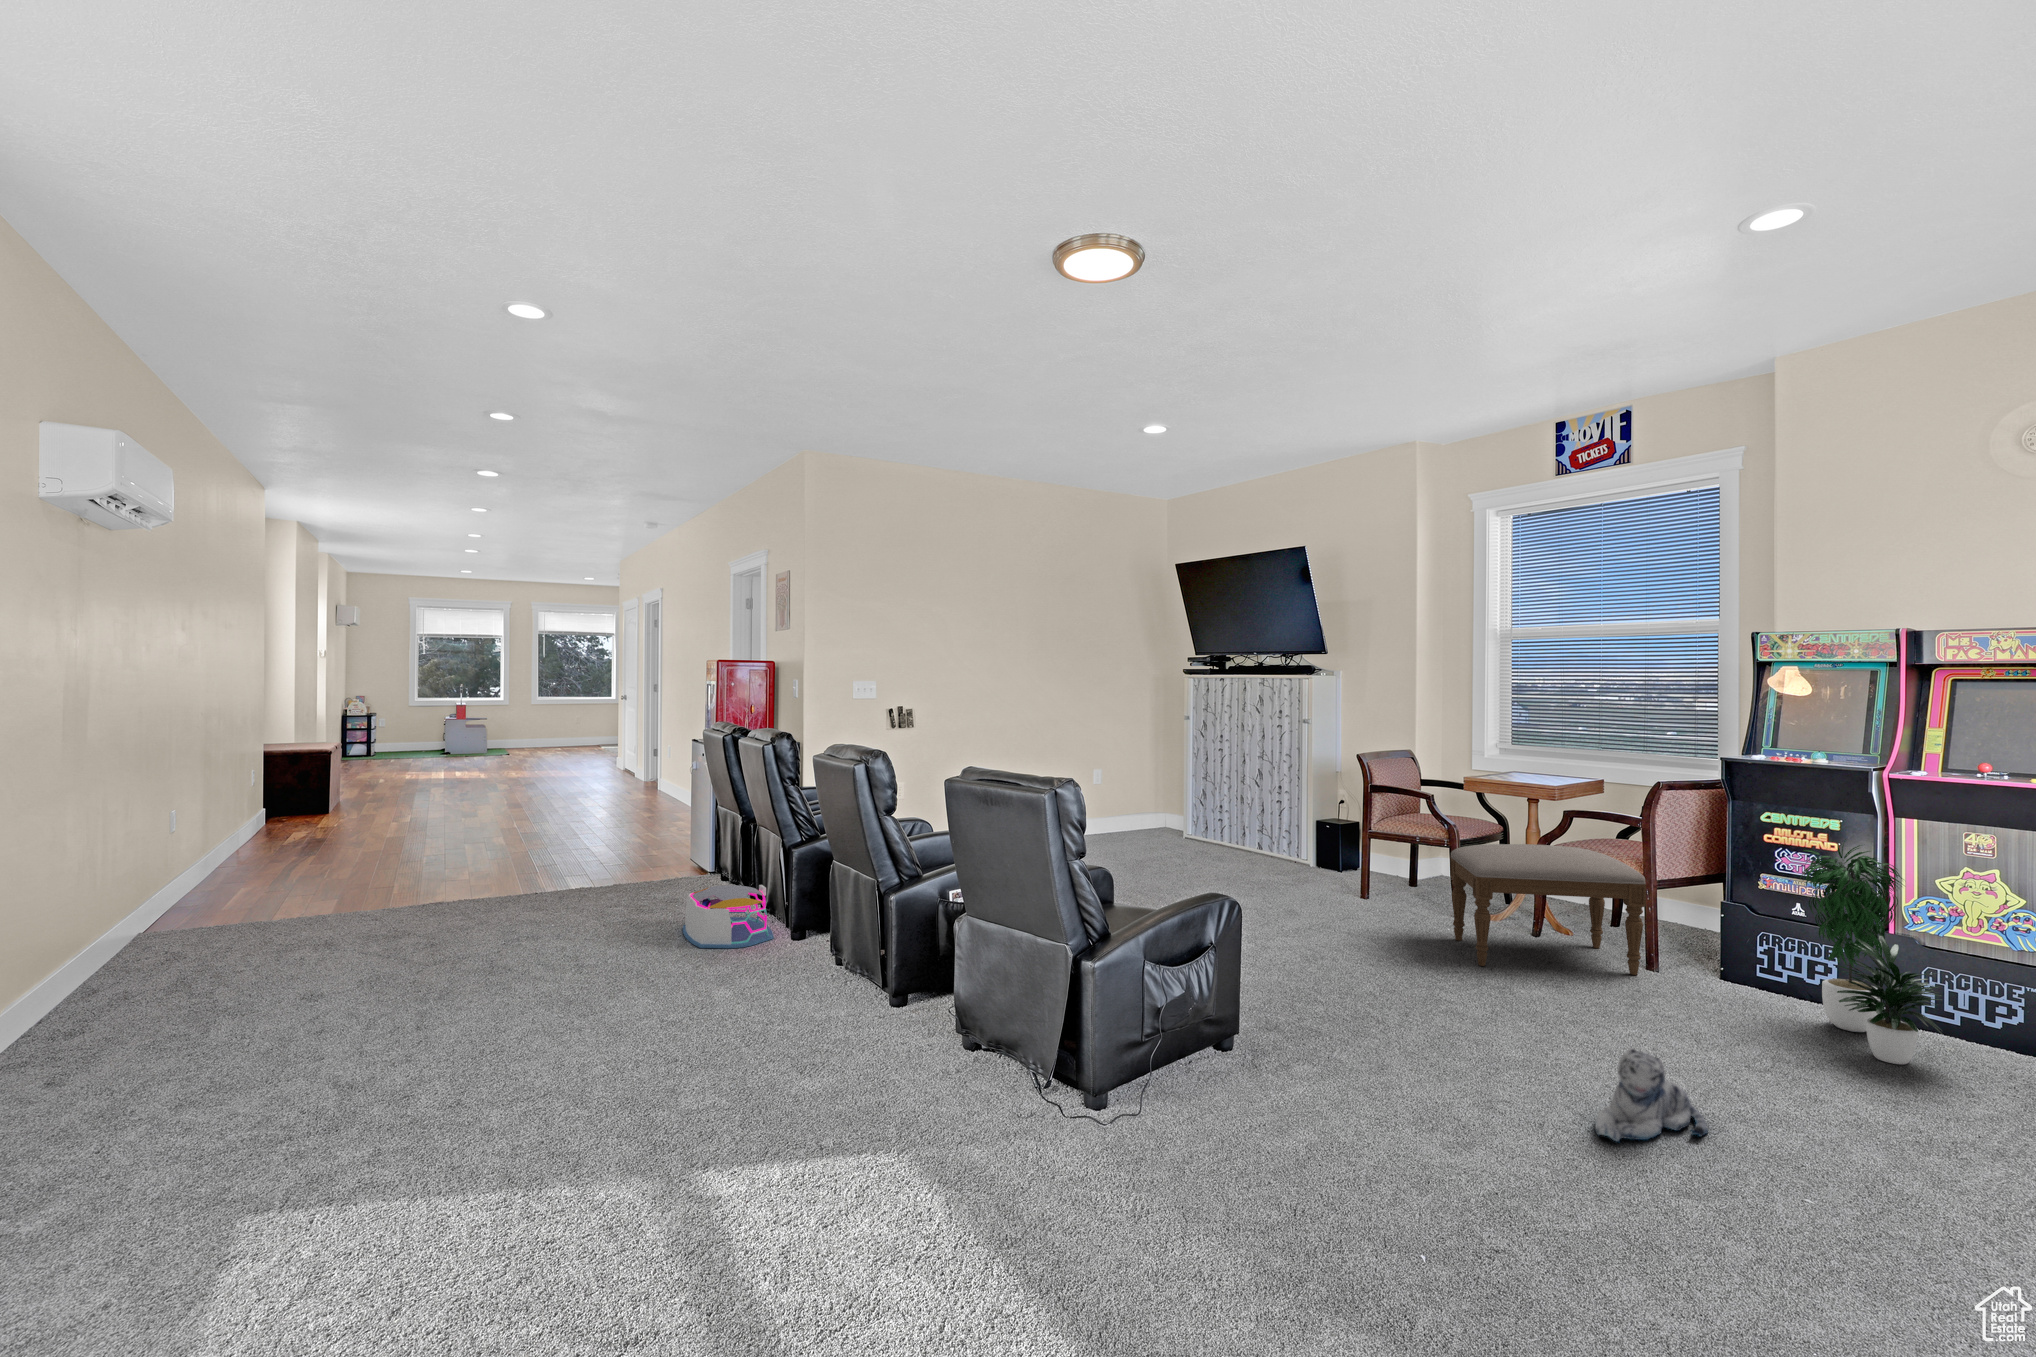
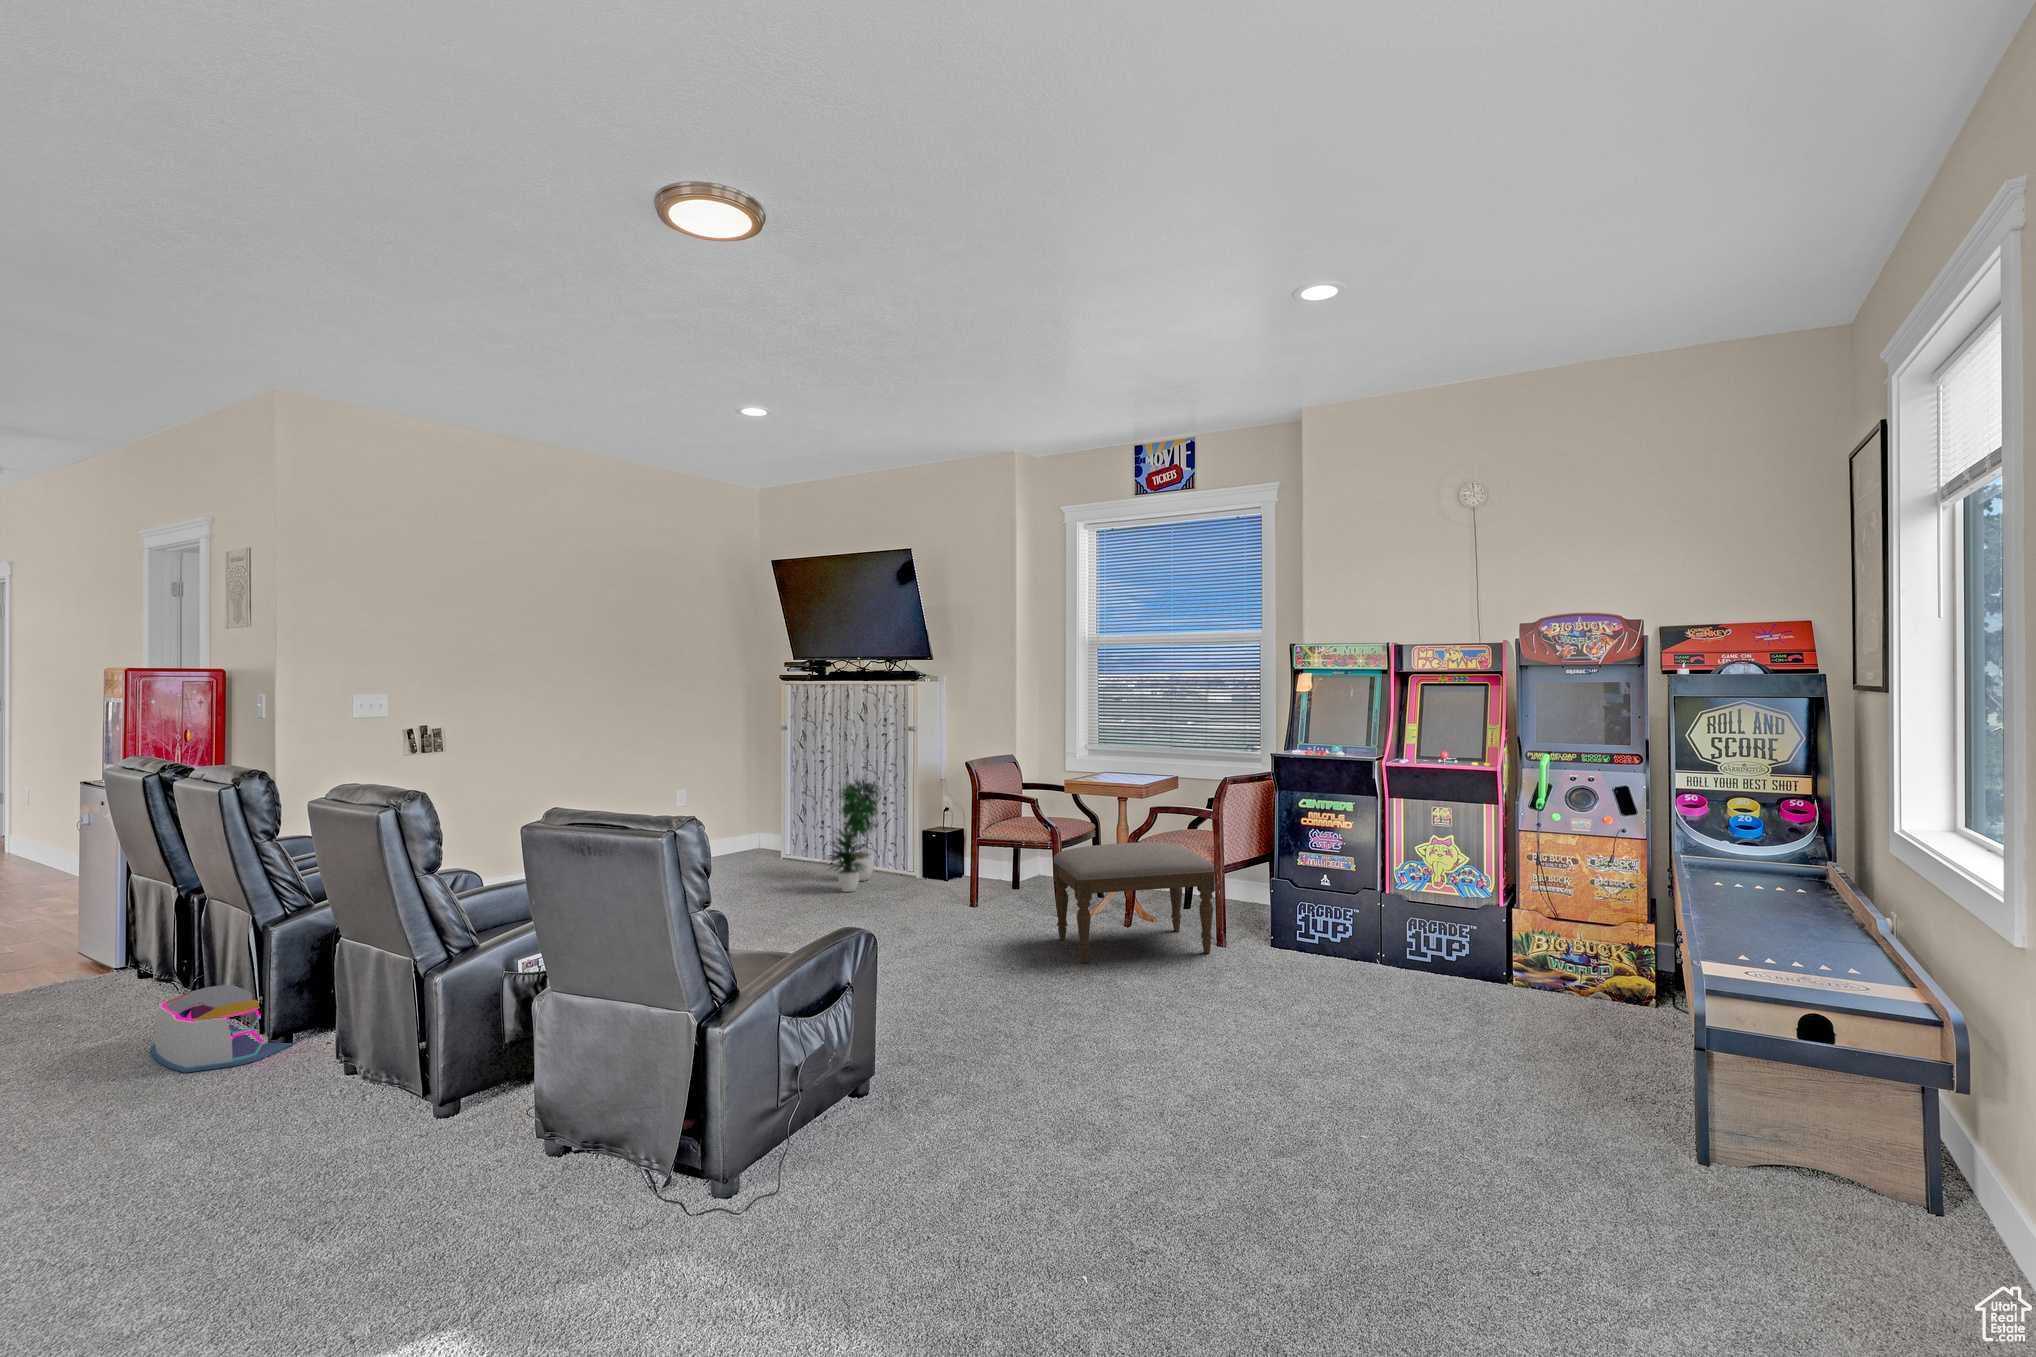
potted plant: present [1800,843,1941,1064] -> present [823,779,882,892]
plush toy: present [1595,1048,1708,1142] -> none [1184,1027,1268,1112]

